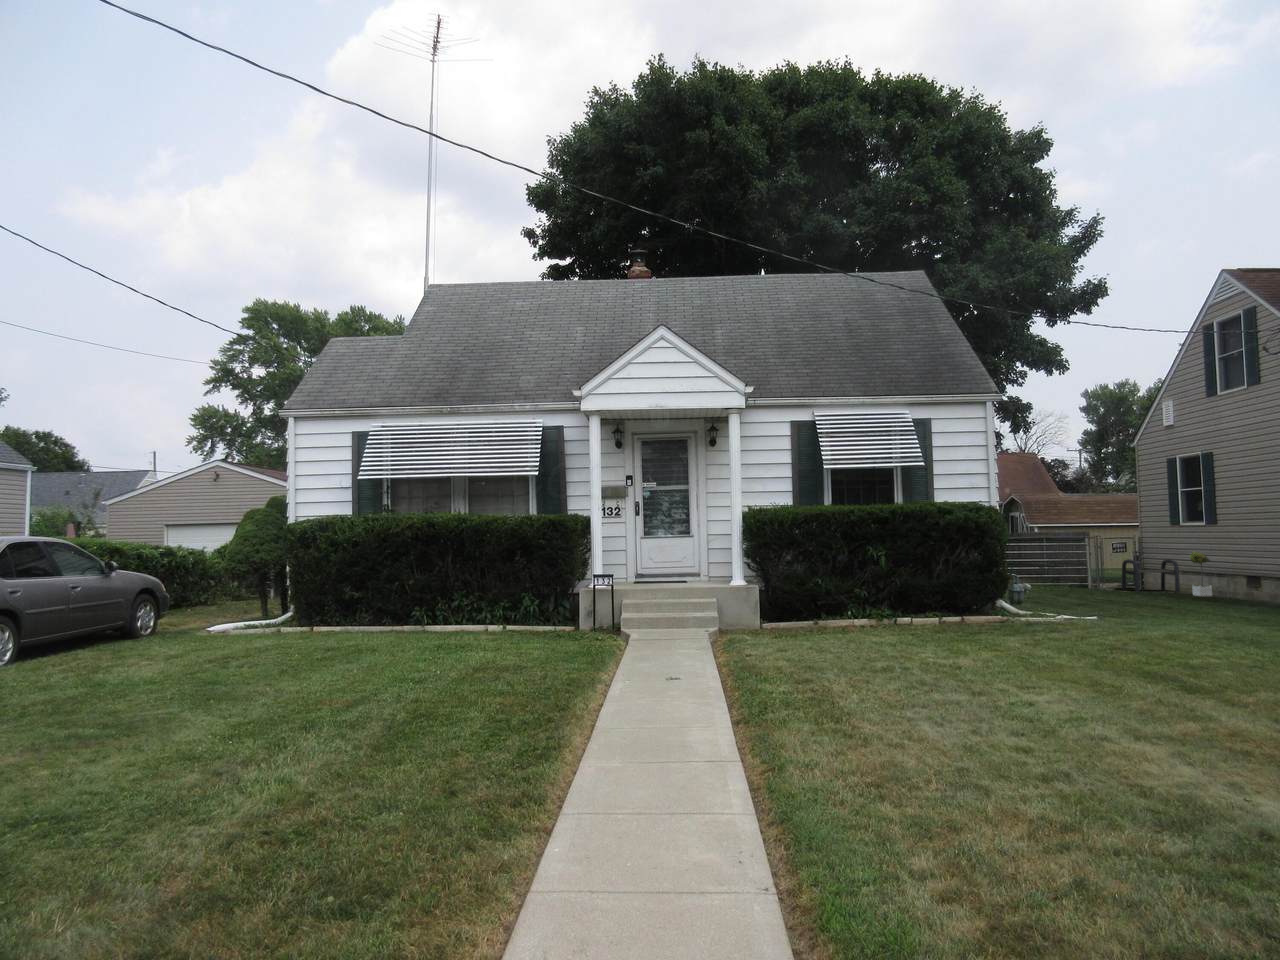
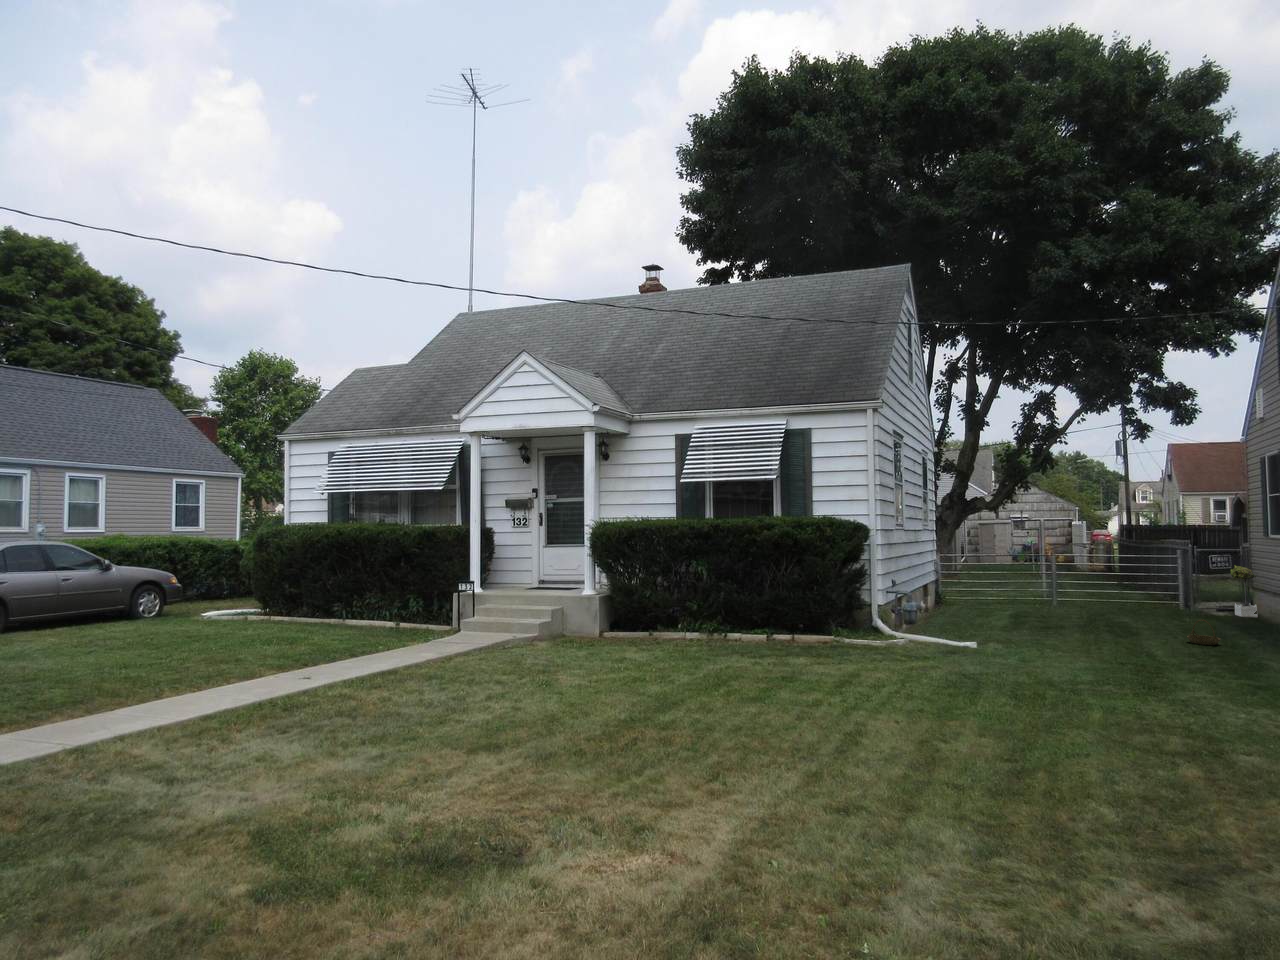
bench: present [1122,559,1180,592] -> none [1164,572,1231,610]
basket: none [1221,594,1250,615] -> present [1187,619,1221,645]

